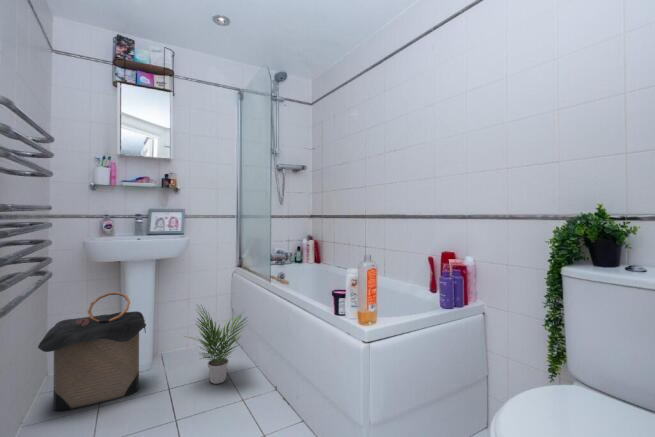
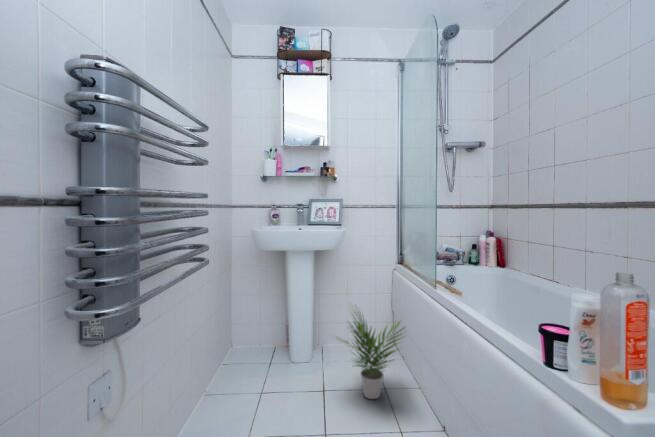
laundry hamper: present [38,292,146,411] -> none [213,281,302,388]

